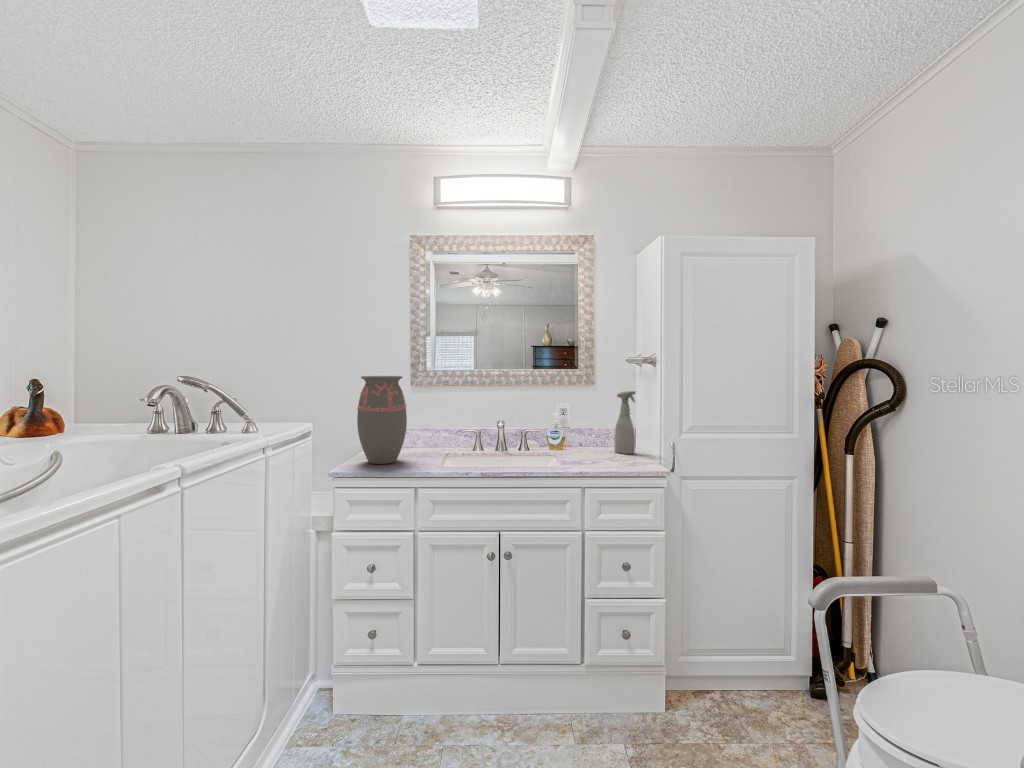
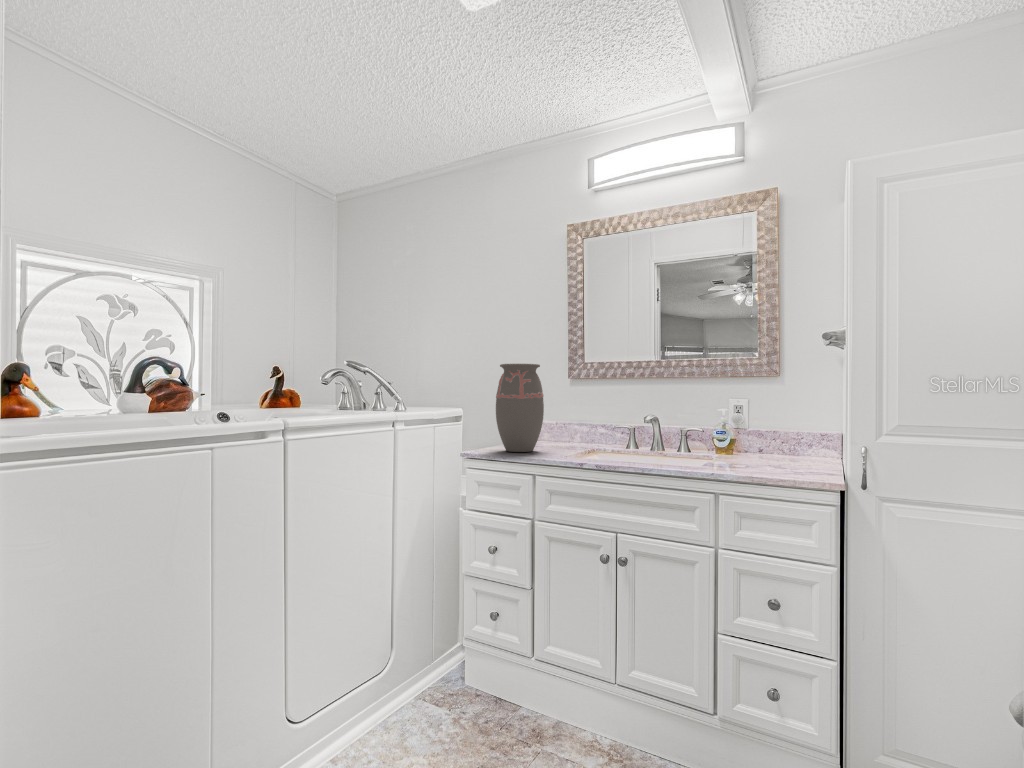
spray bottle: present [614,391,636,454] -> none [797,381,823,463]

